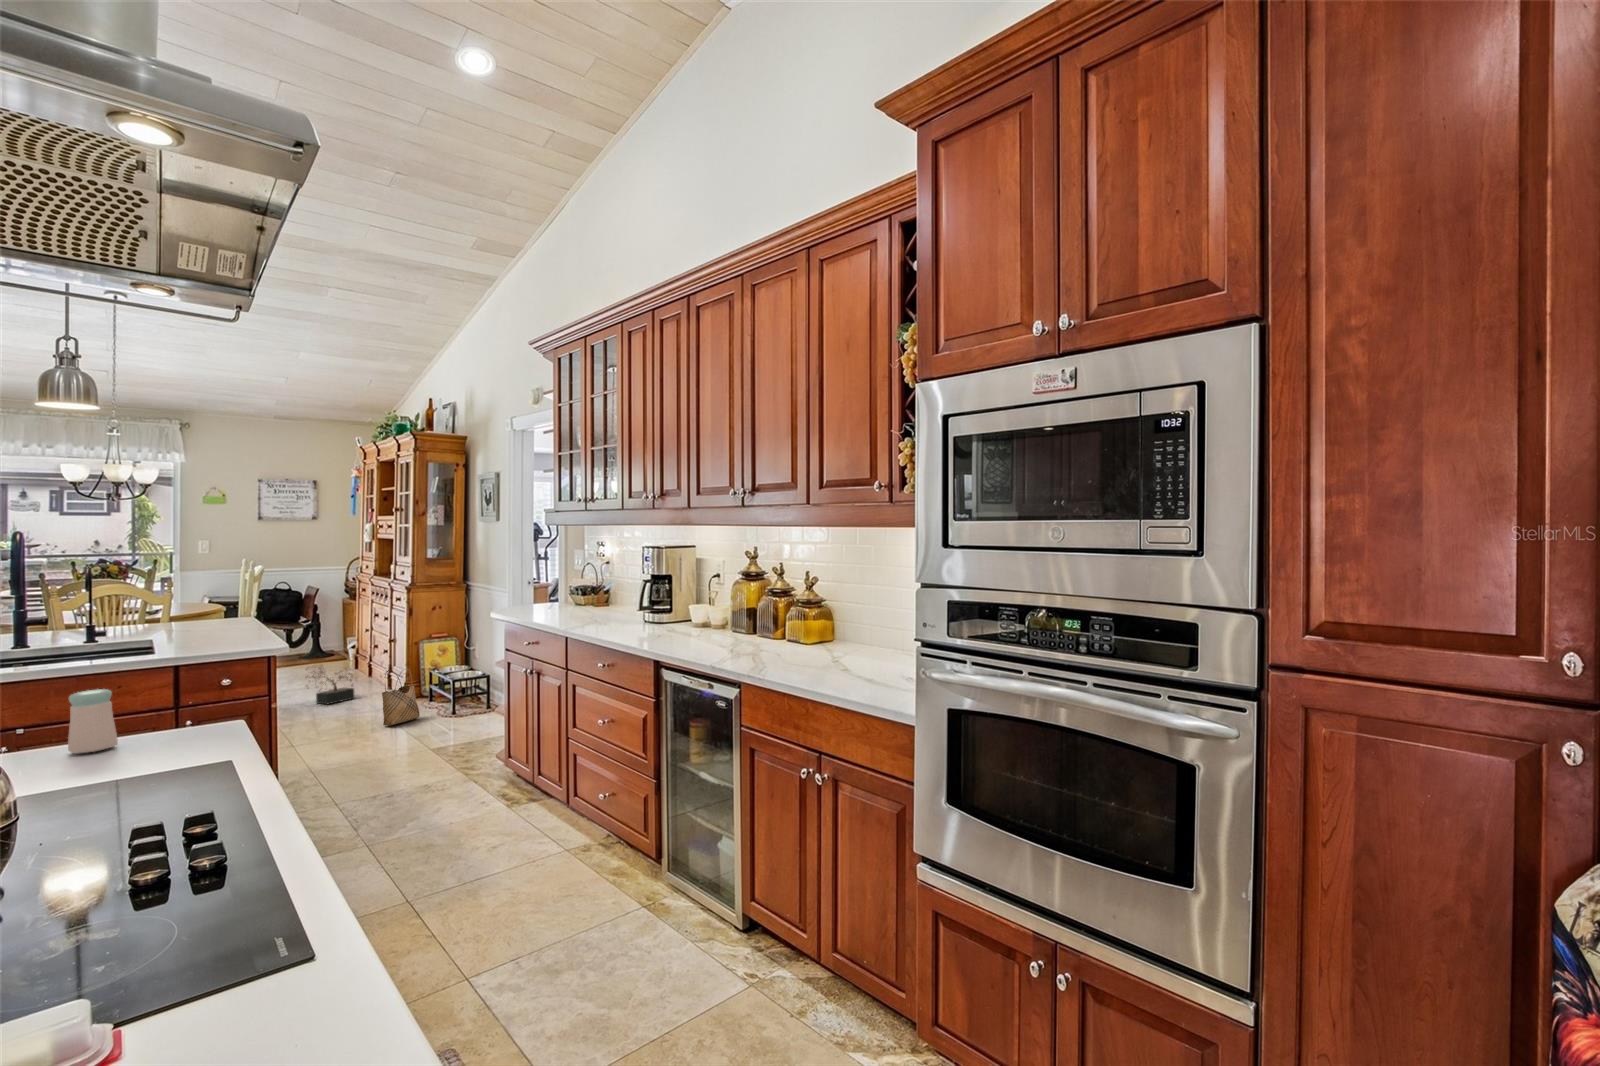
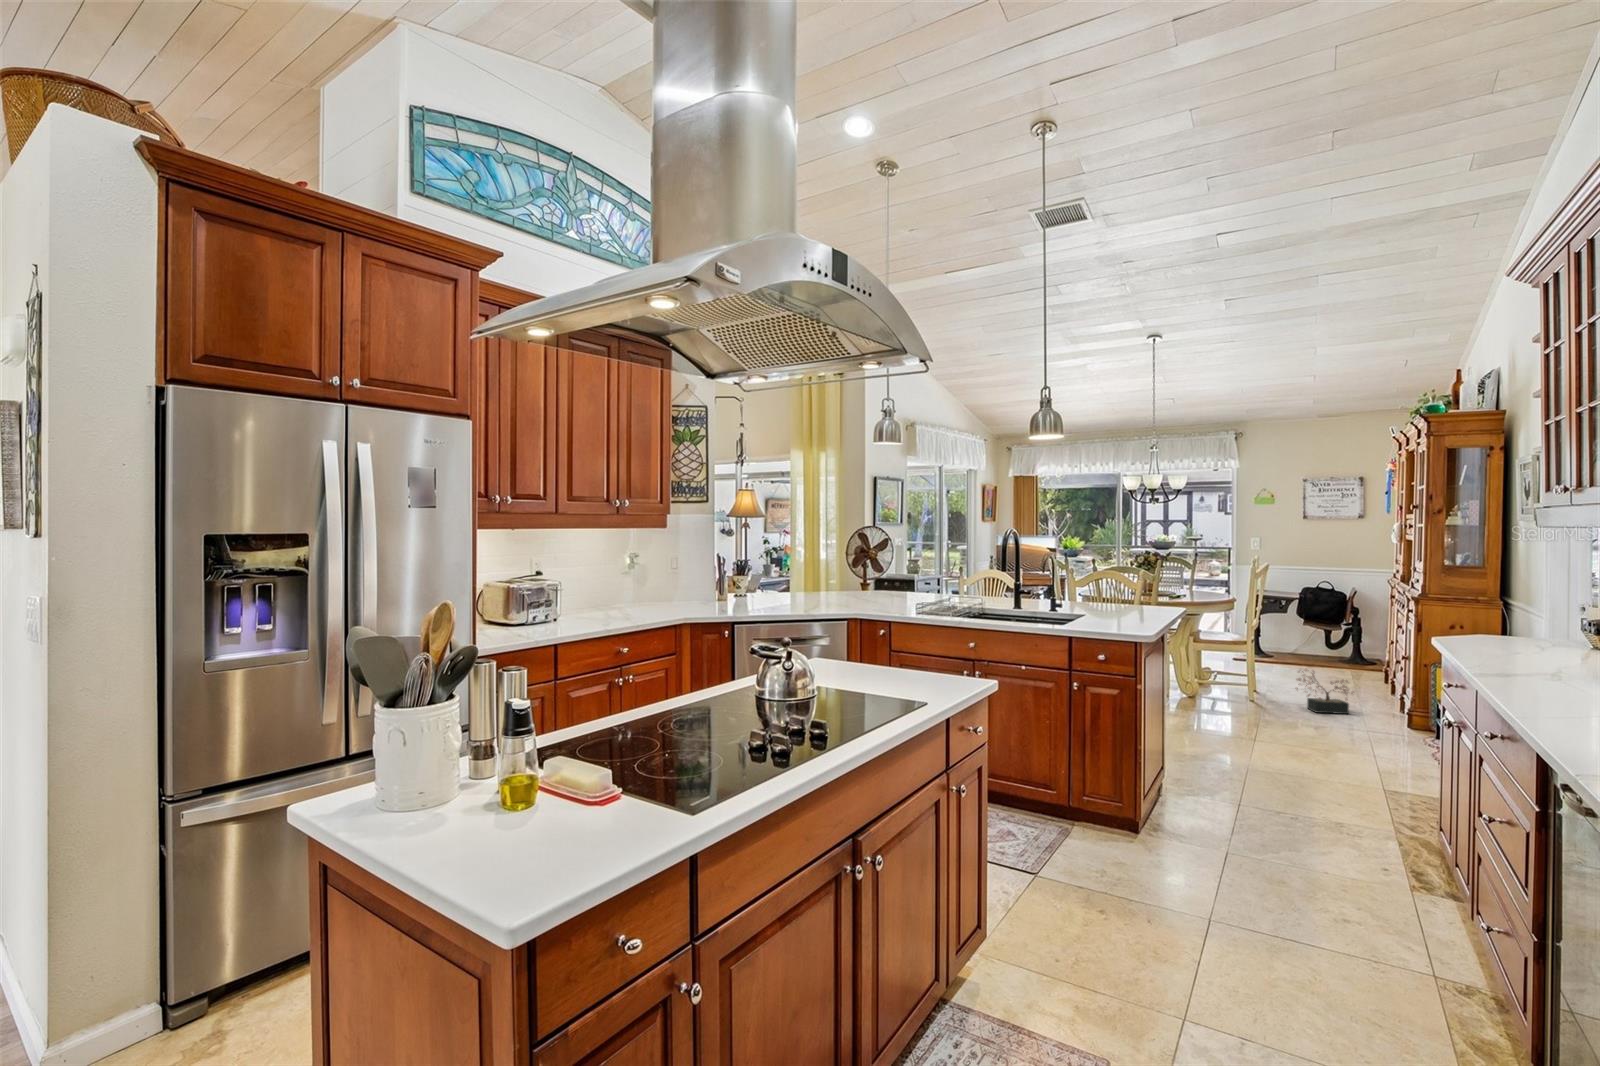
woven basket: present [382,670,420,726] -> none [1349,690,1399,753]
salt shaker: present [68,689,118,754] -> none [885,636,910,677]

